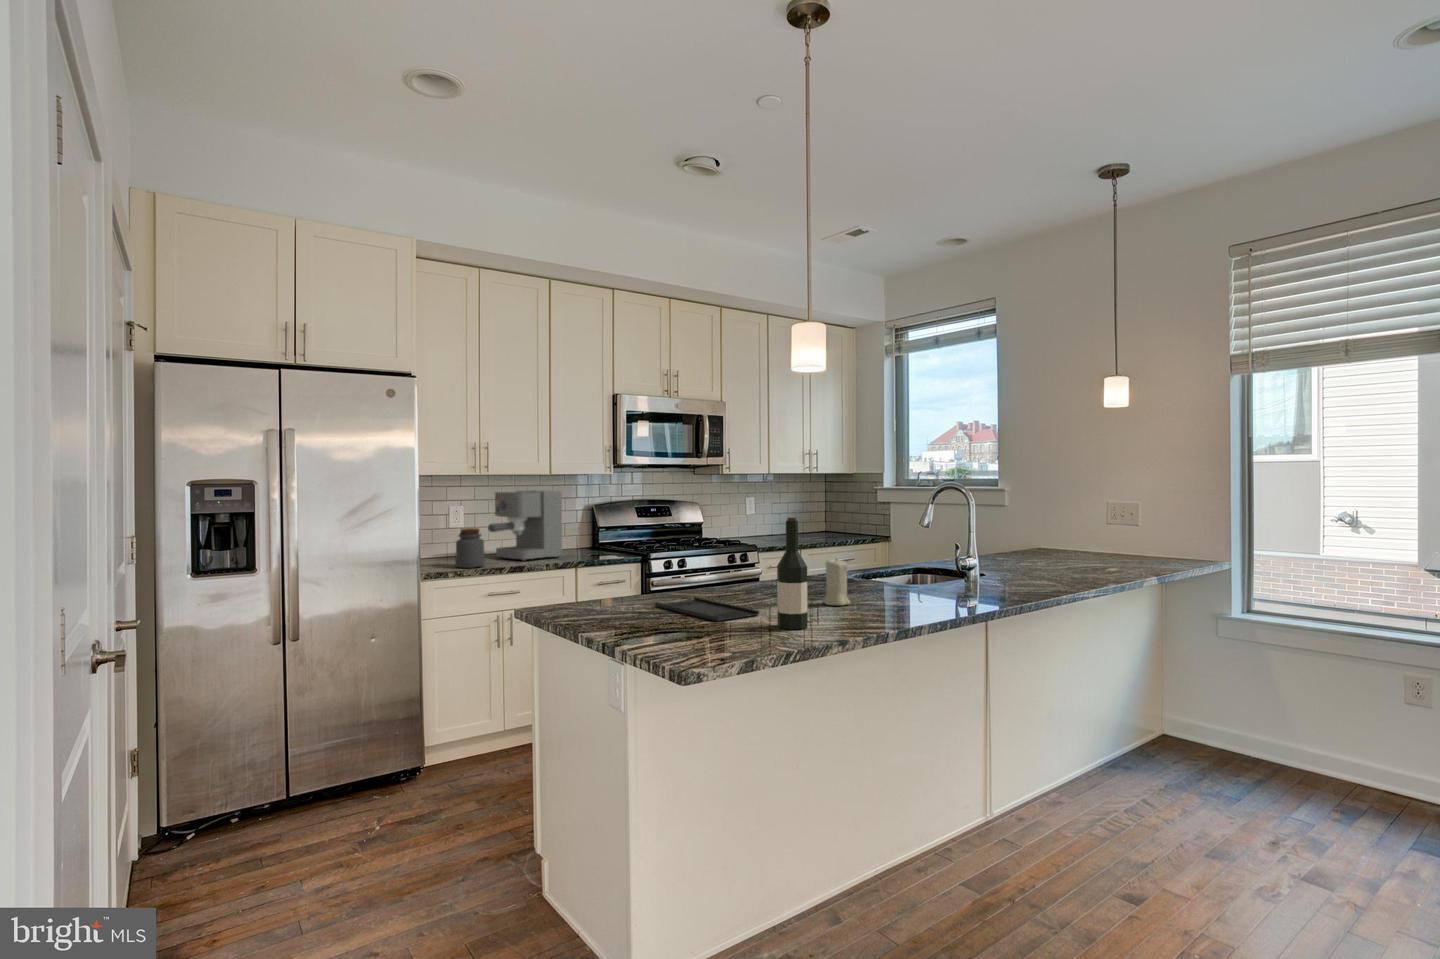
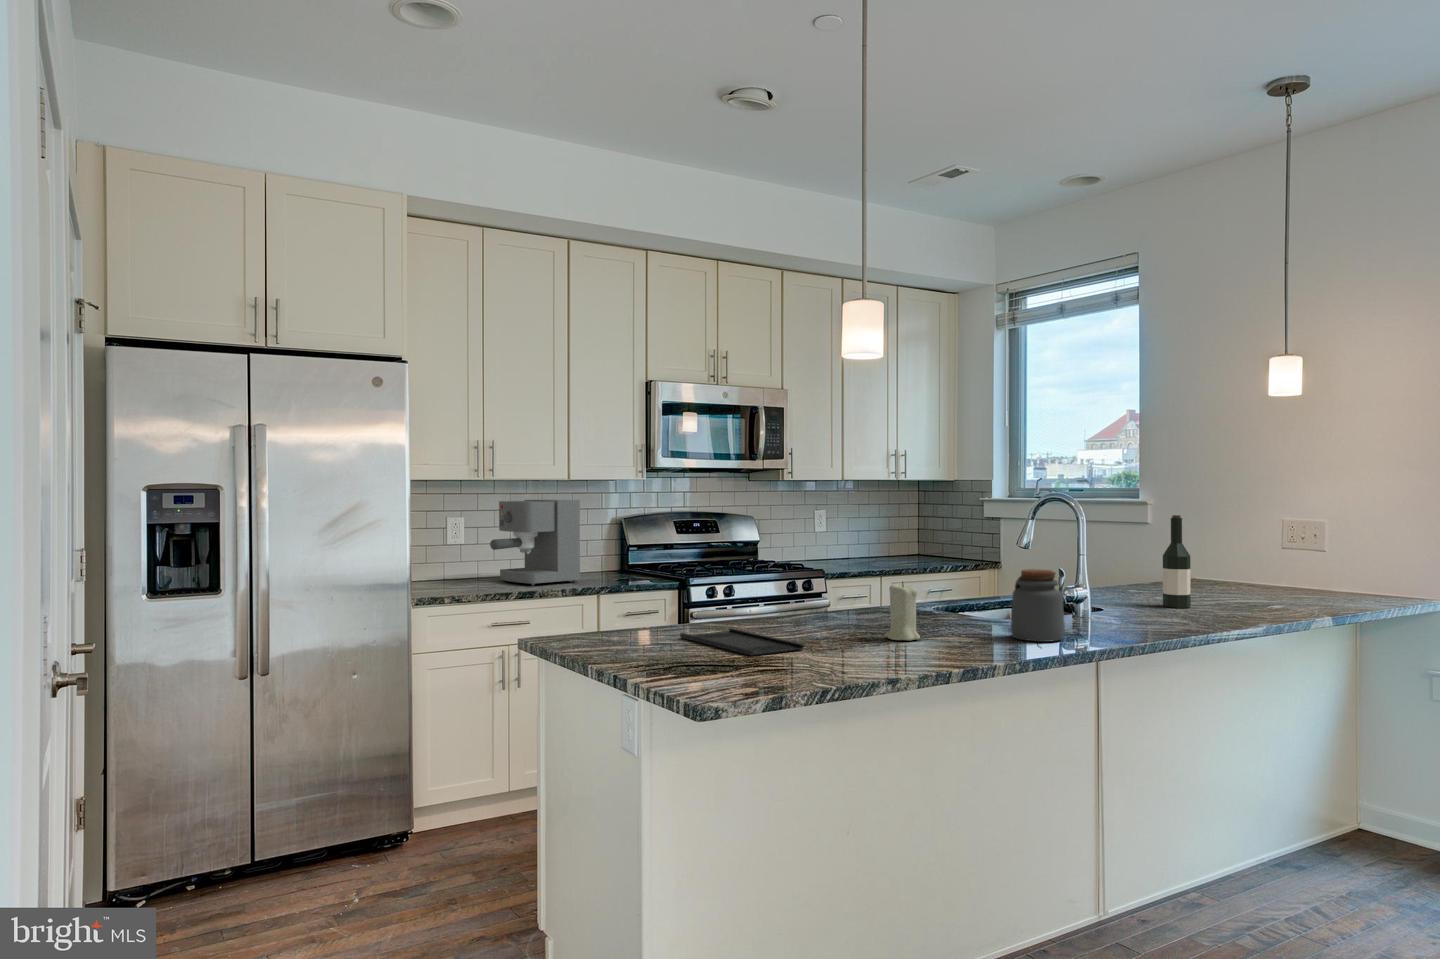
wine bottle: present [777,517,807,629] -> present [1163,515,1191,608]
jar: present [455,528,485,568] -> present [1011,569,1065,642]

